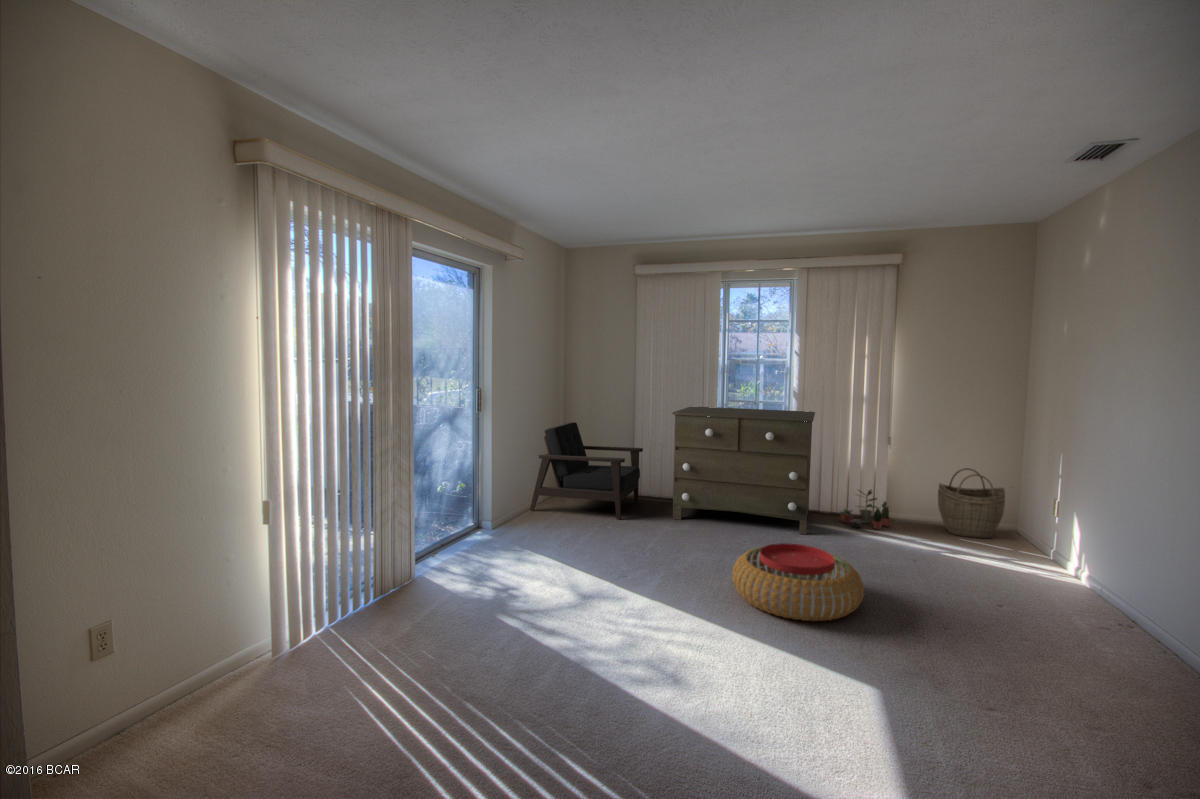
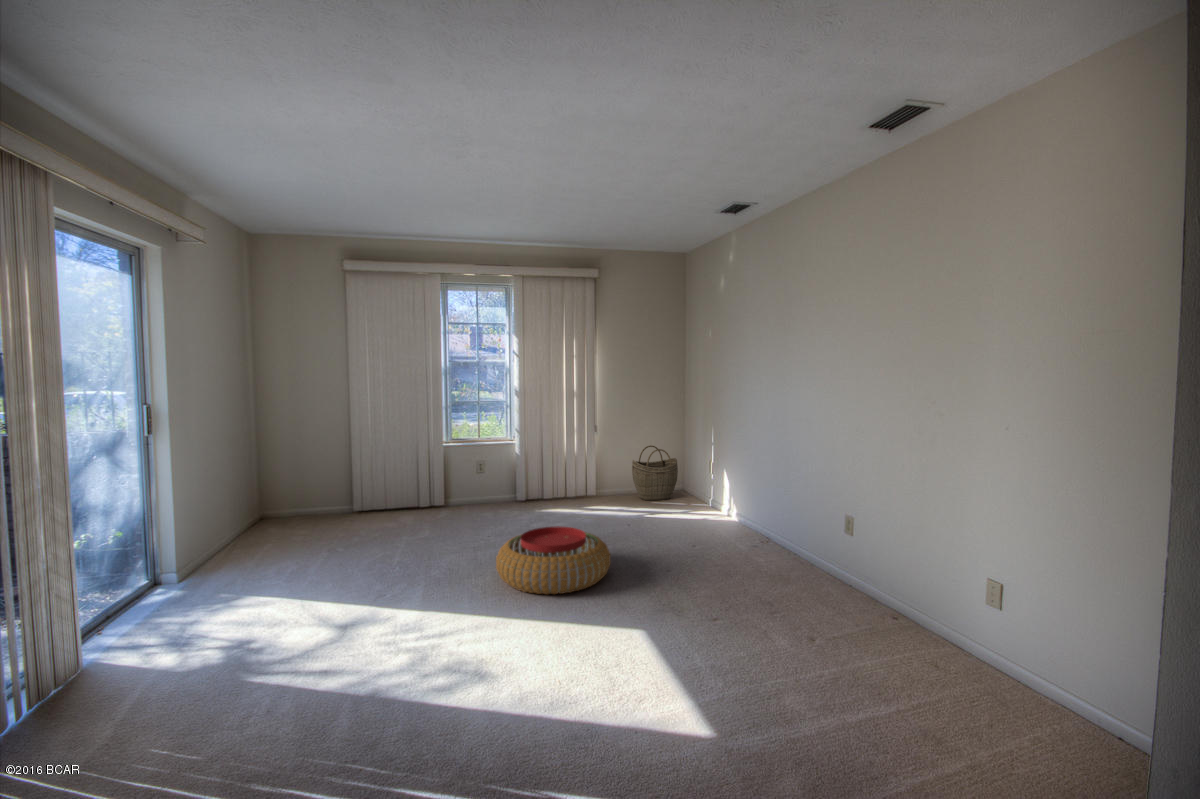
dresser: present [672,406,815,534] -> none [401,408,539,529]
armchair: present [530,422,643,520] -> none [225,439,364,550]
potted plant: present [840,490,892,529] -> none [559,472,601,508]

